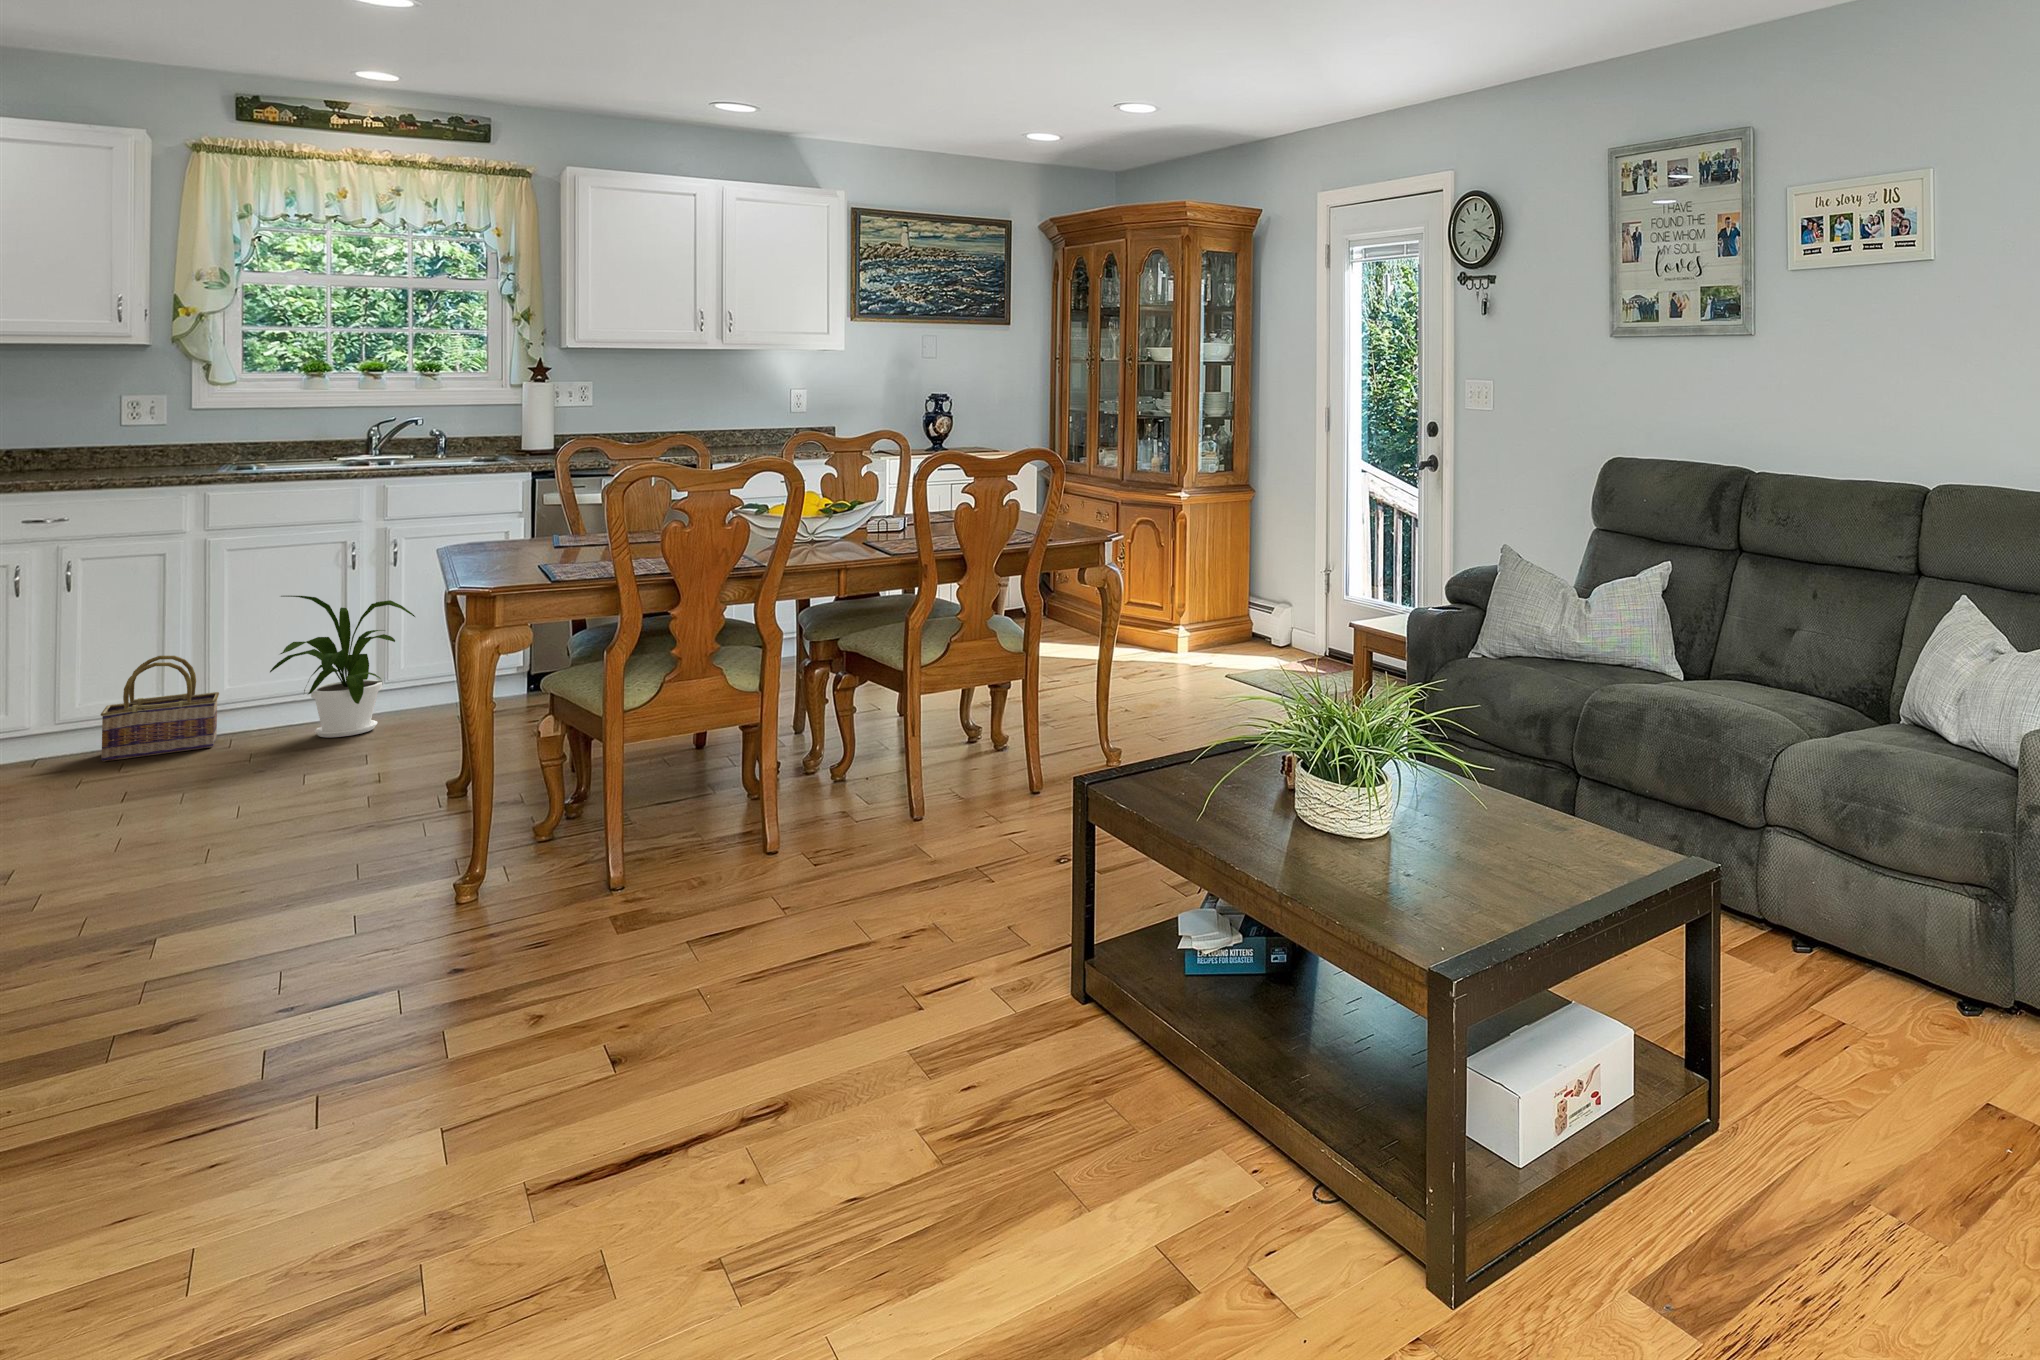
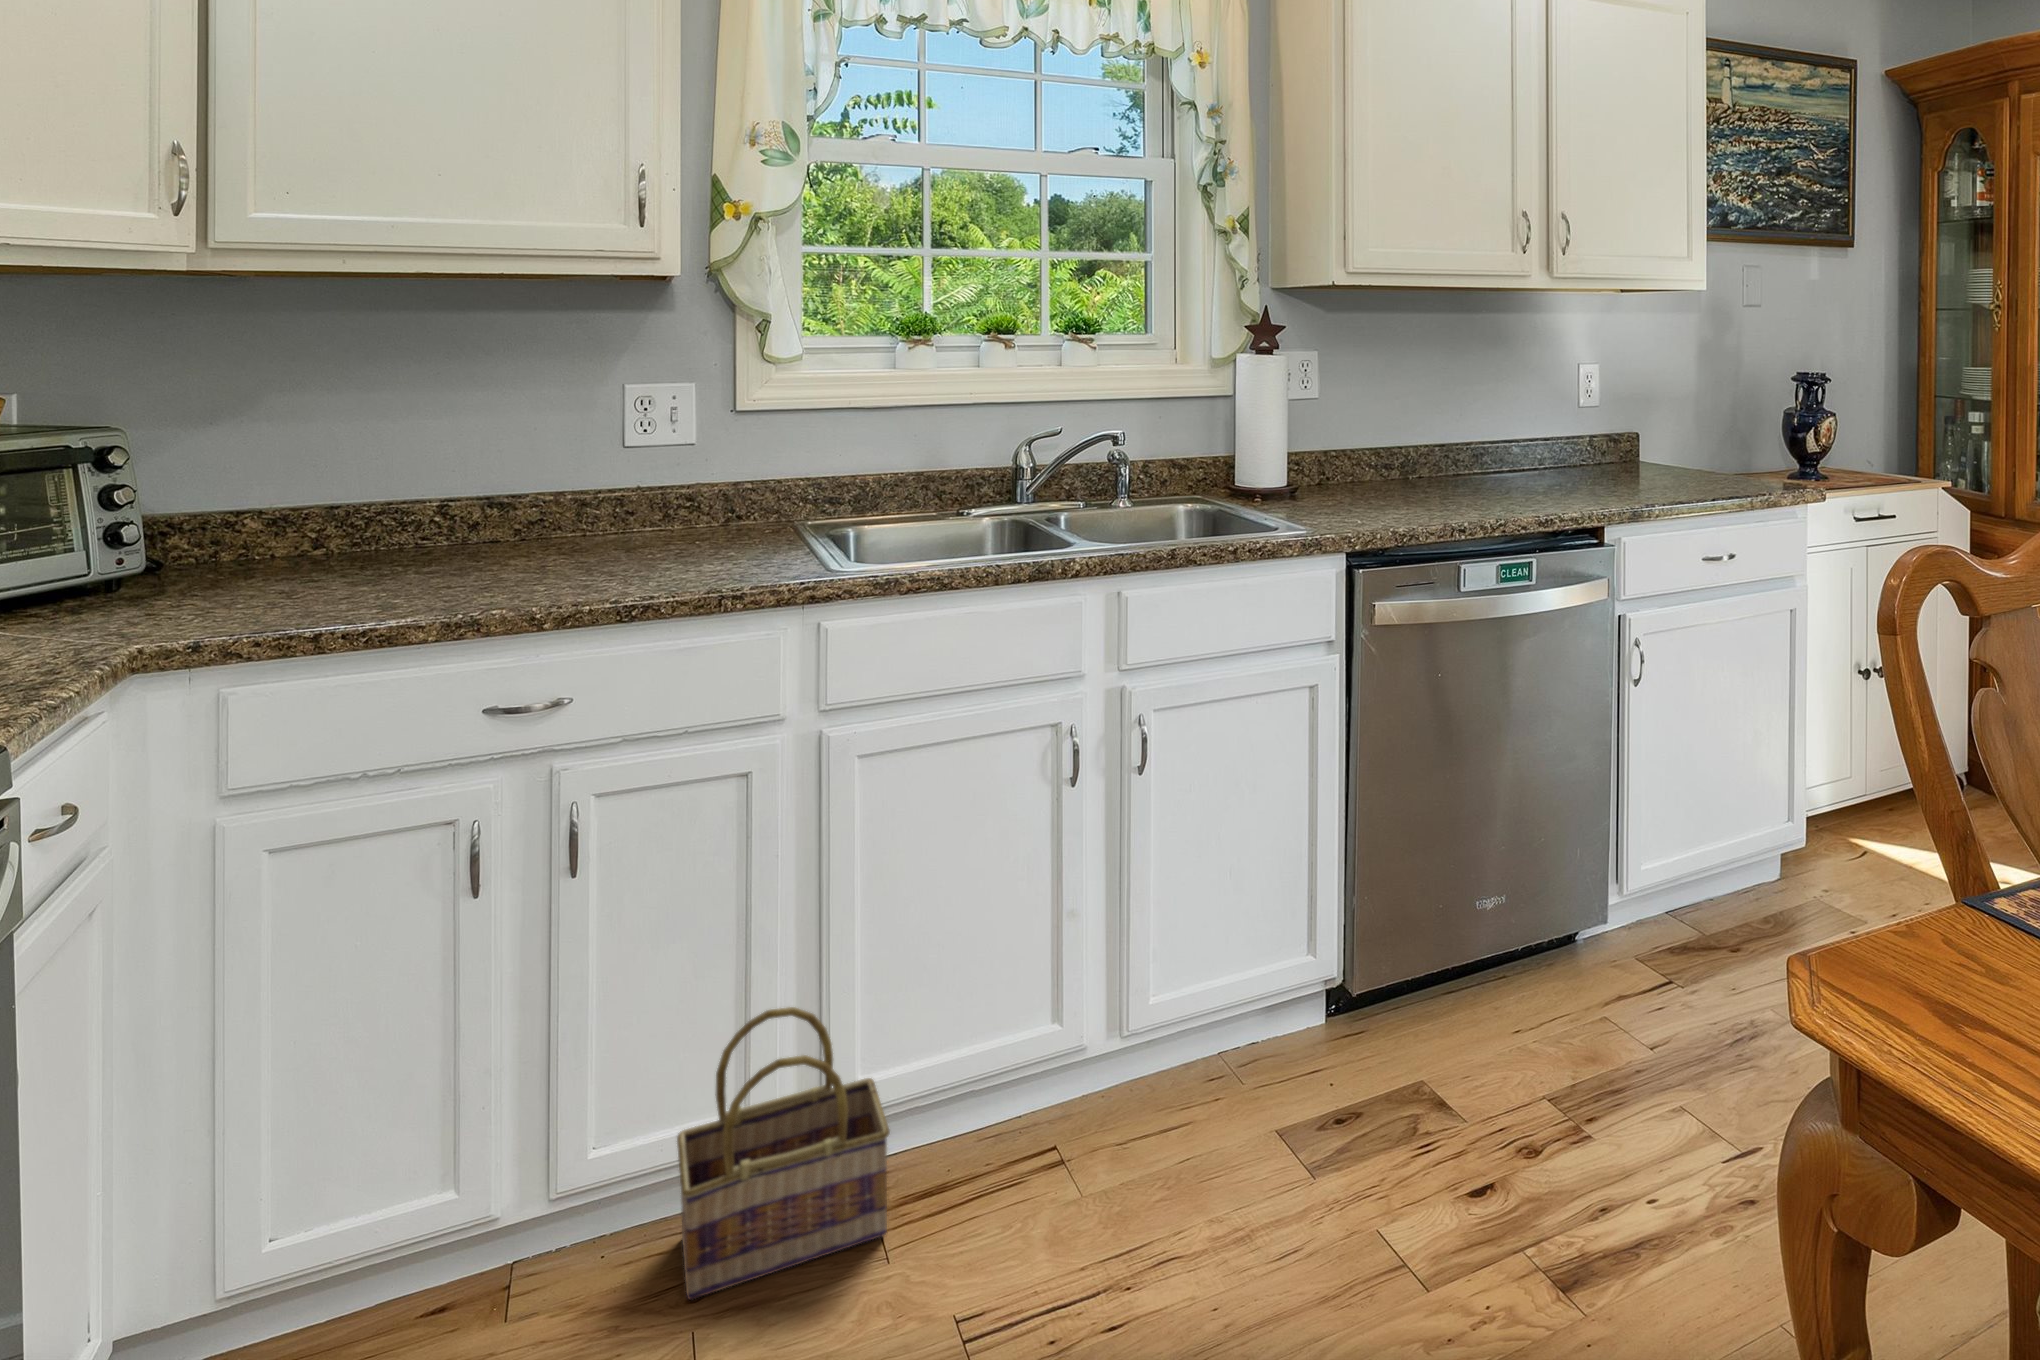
house plant: present [270,596,415,737] -> none [957,873,1241,1206]

